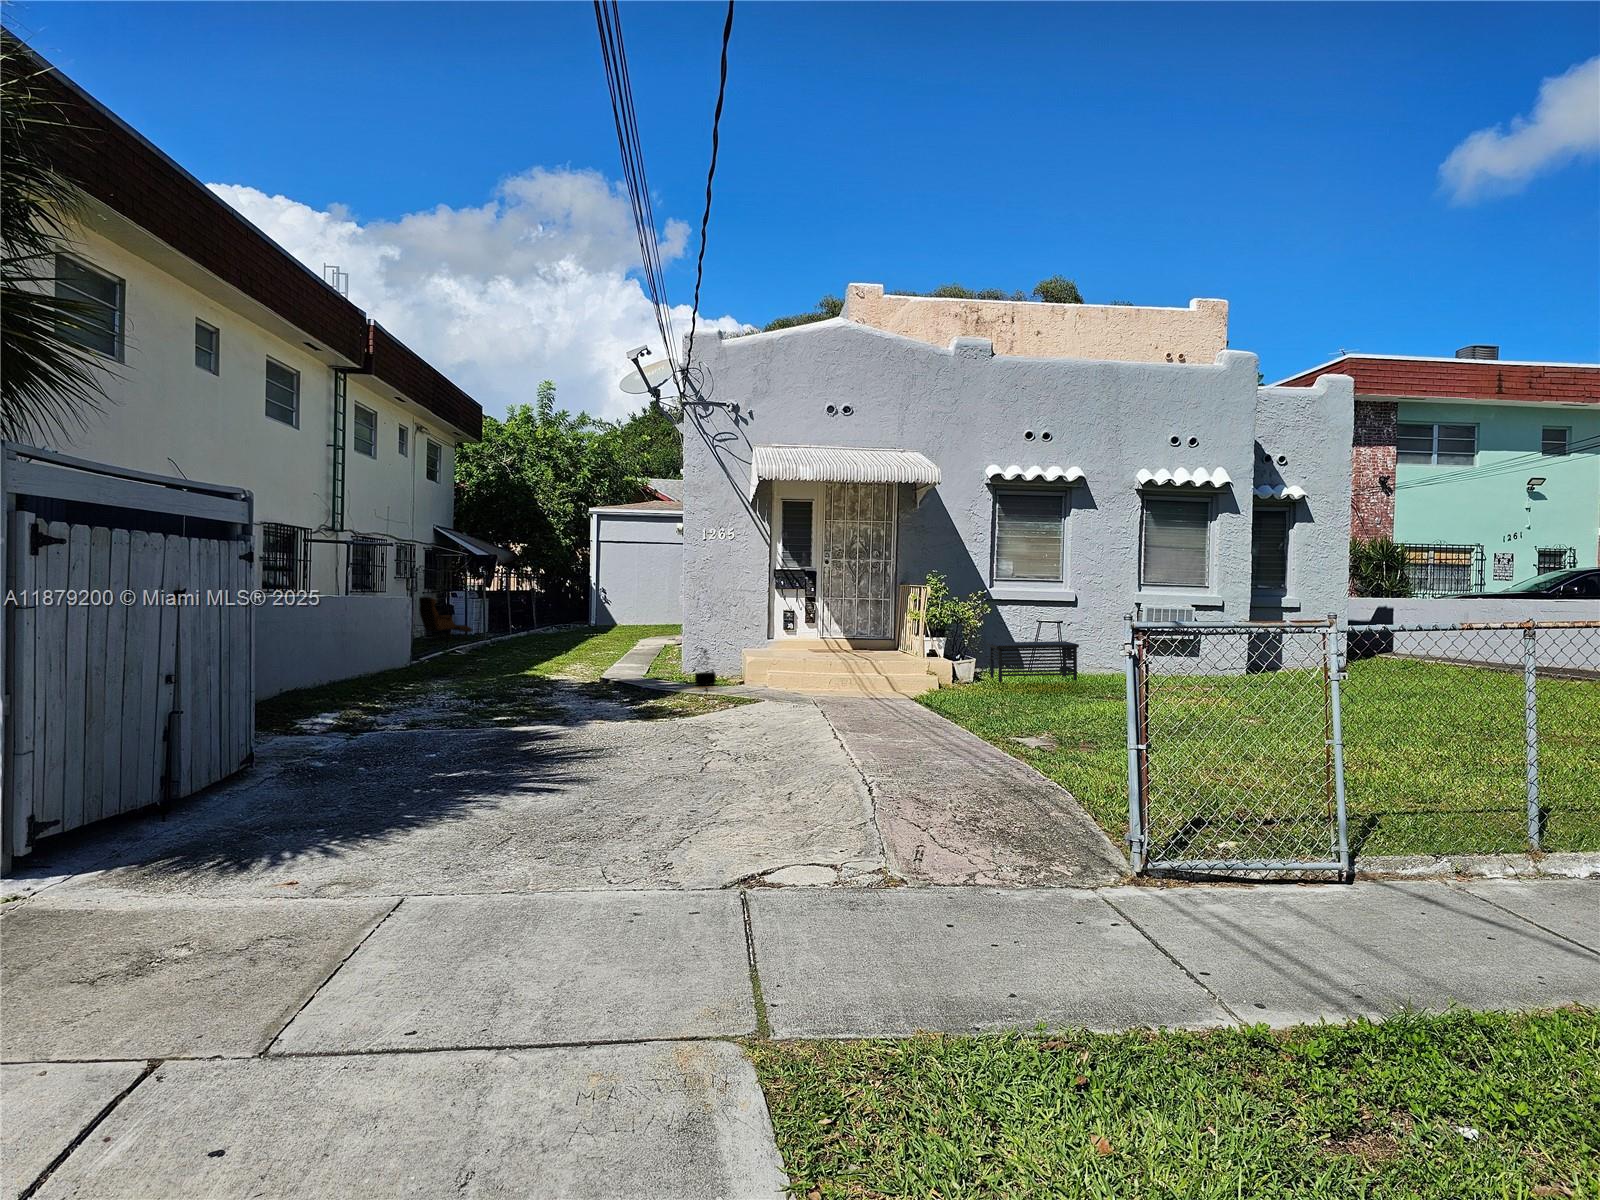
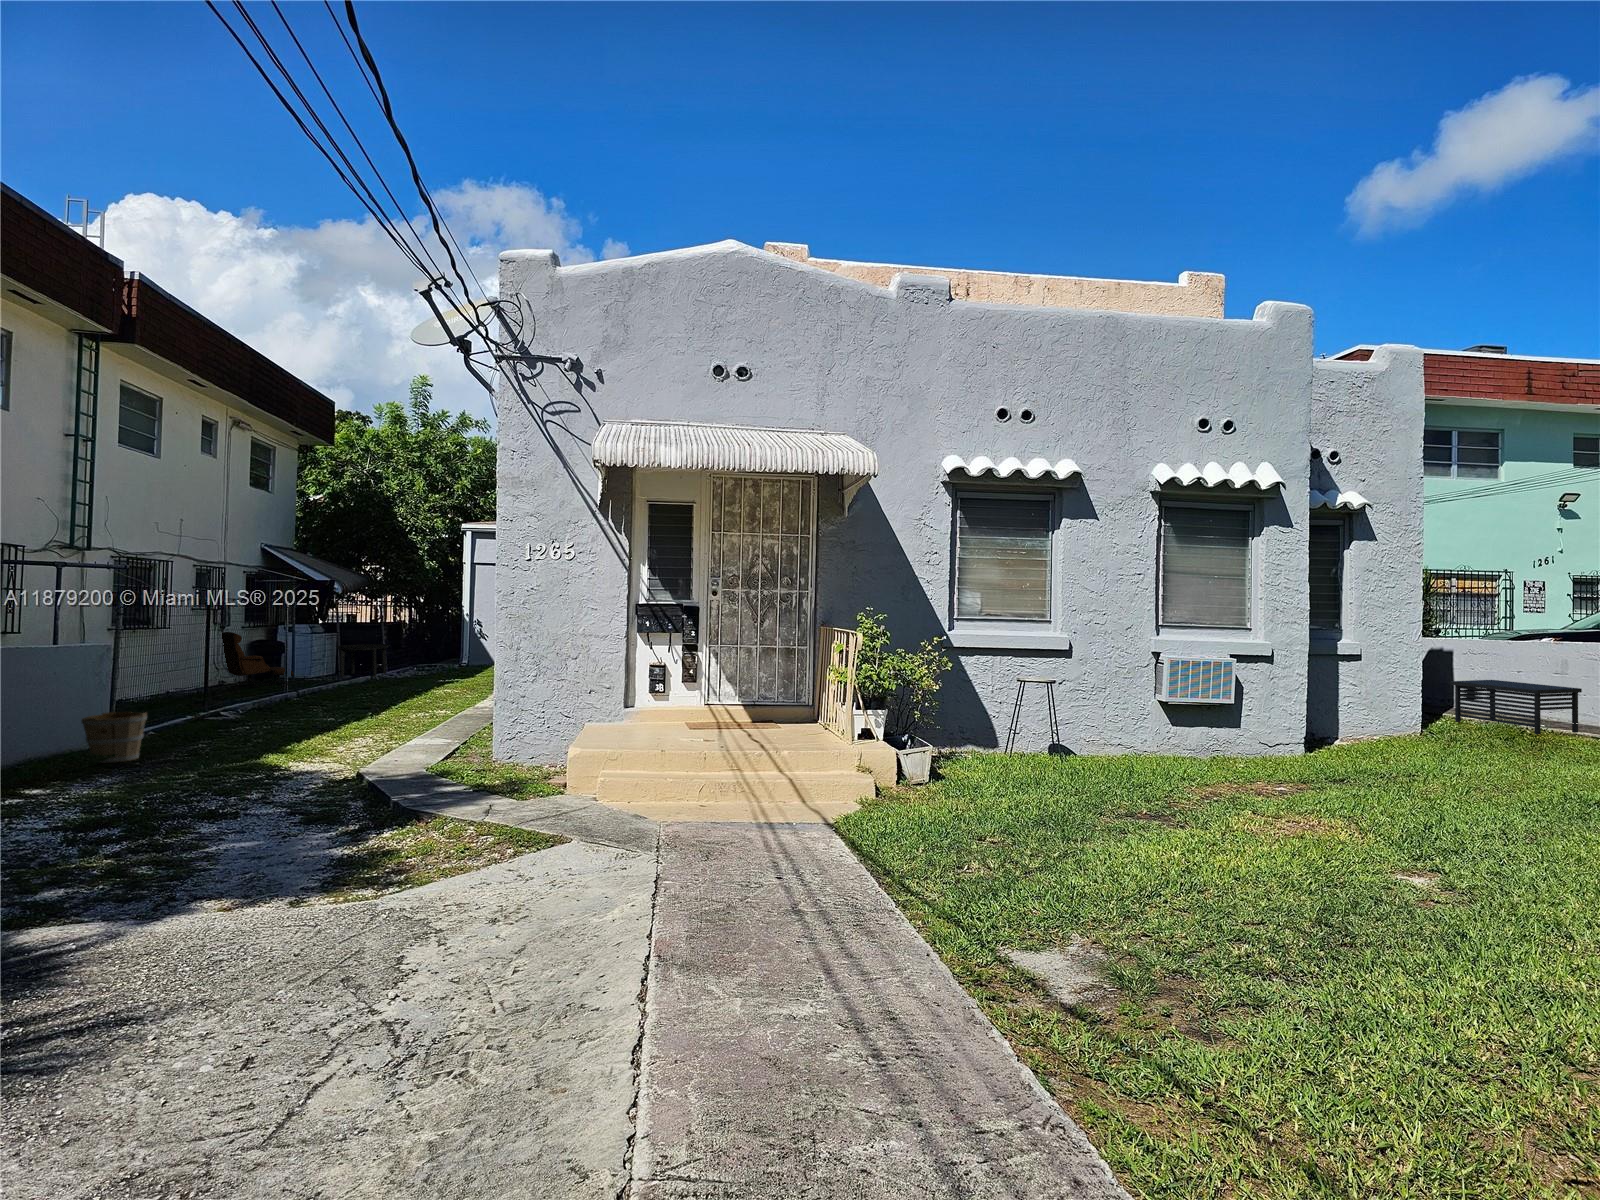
round table: none [497,608,540,634] -> present [336,644,390,676]
storage bench: present [987,641,1079,682] -> present [1451,680,1582,734]
wooden bucket: none [396,645,436,678] -> present [81,712,147,763]
decorative plant: present [693,648,716,686] -> none [509,720,544,781]

